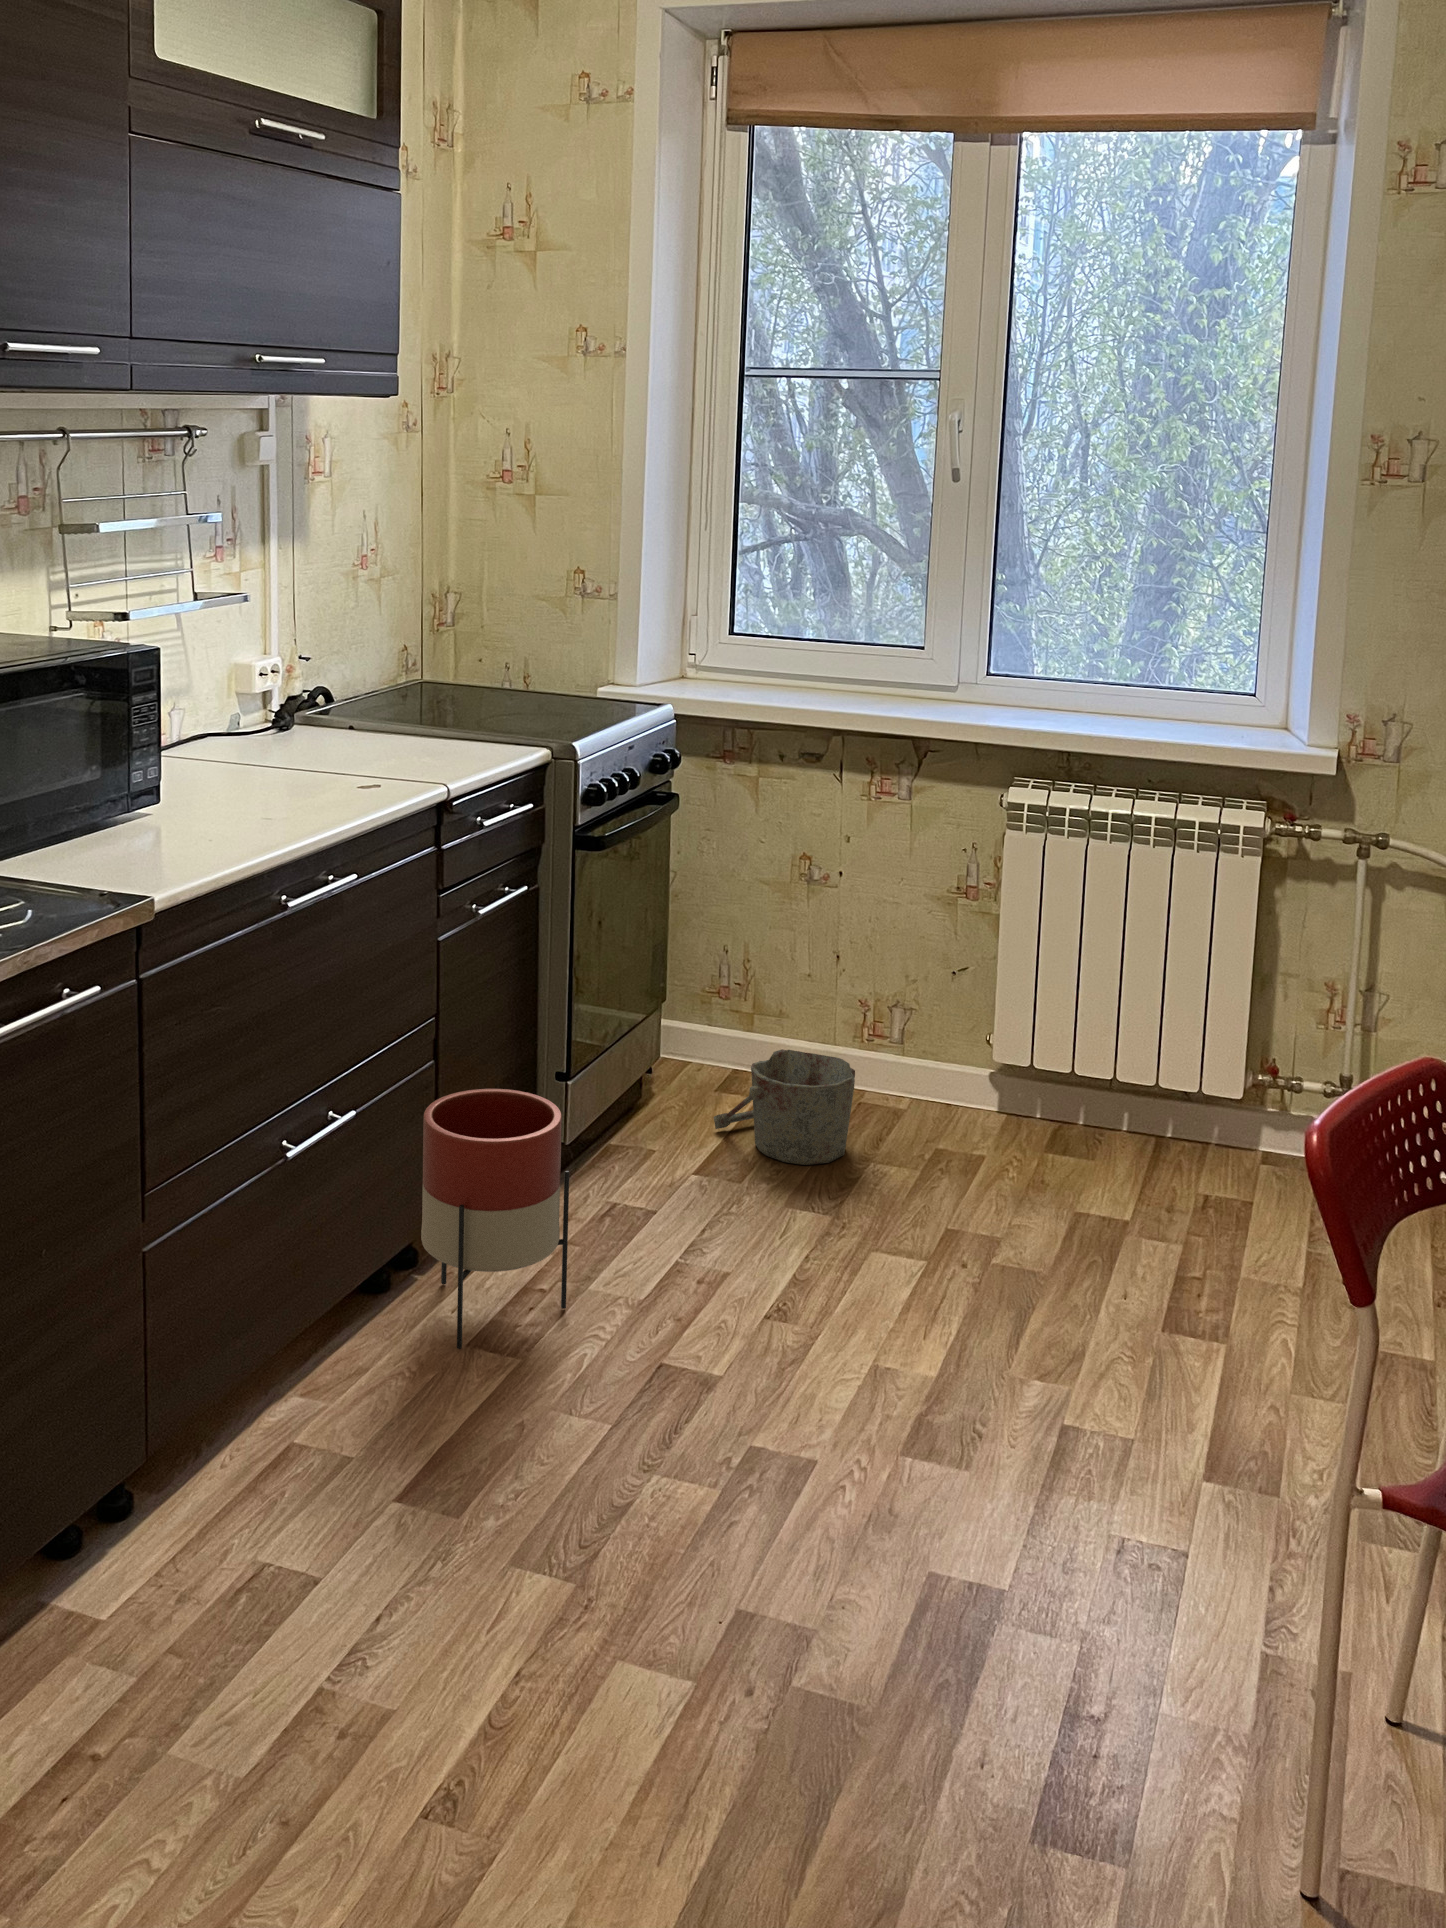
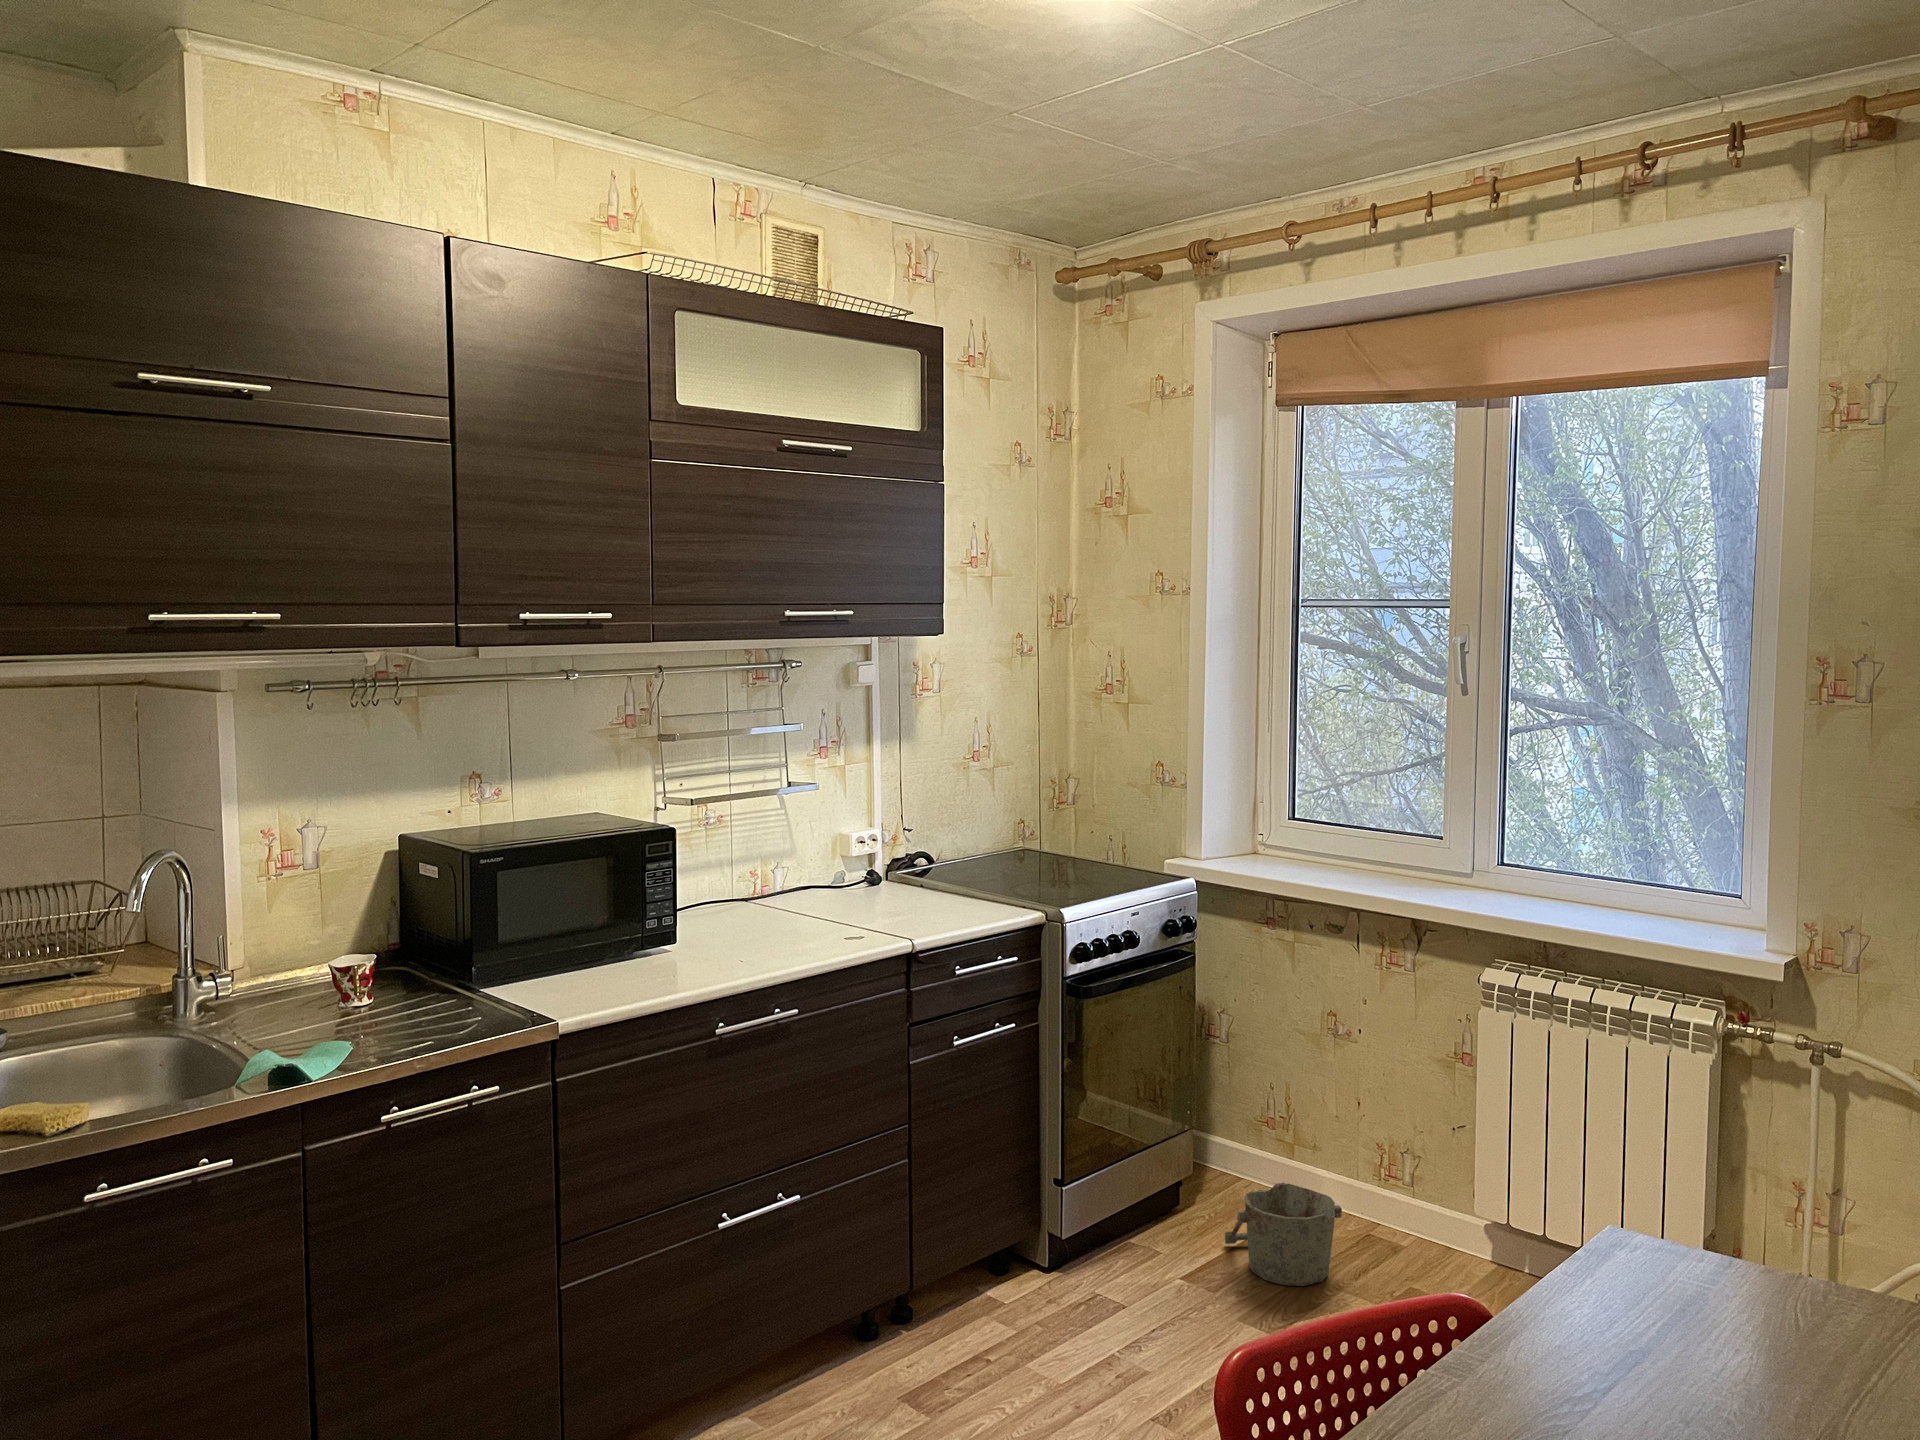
planter: present [421,1089,569,1349] -> none [886,1182,1001,1386]

